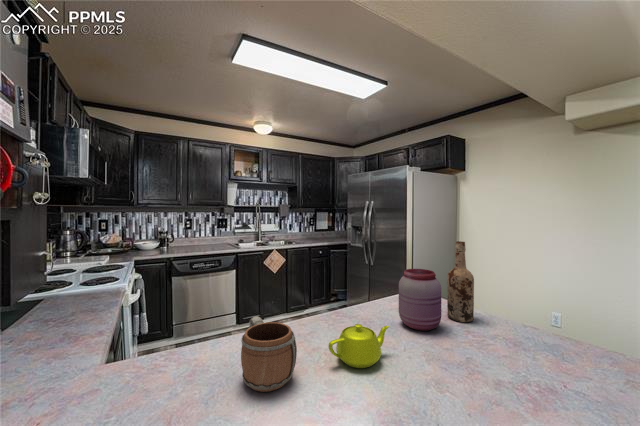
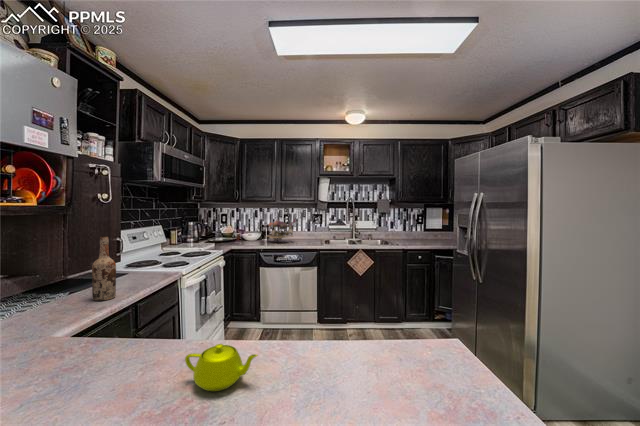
flower arrangement: none [169,222,206,249] -> present [267,219,296,241]
wine bottle: present [447,241,474,322] -> present [92,236,116,301]
jar: present [399,269,441,331] -> none [321,294,373,376]
mug: present [241,316,297,392] -> none [105,315,164,382]

